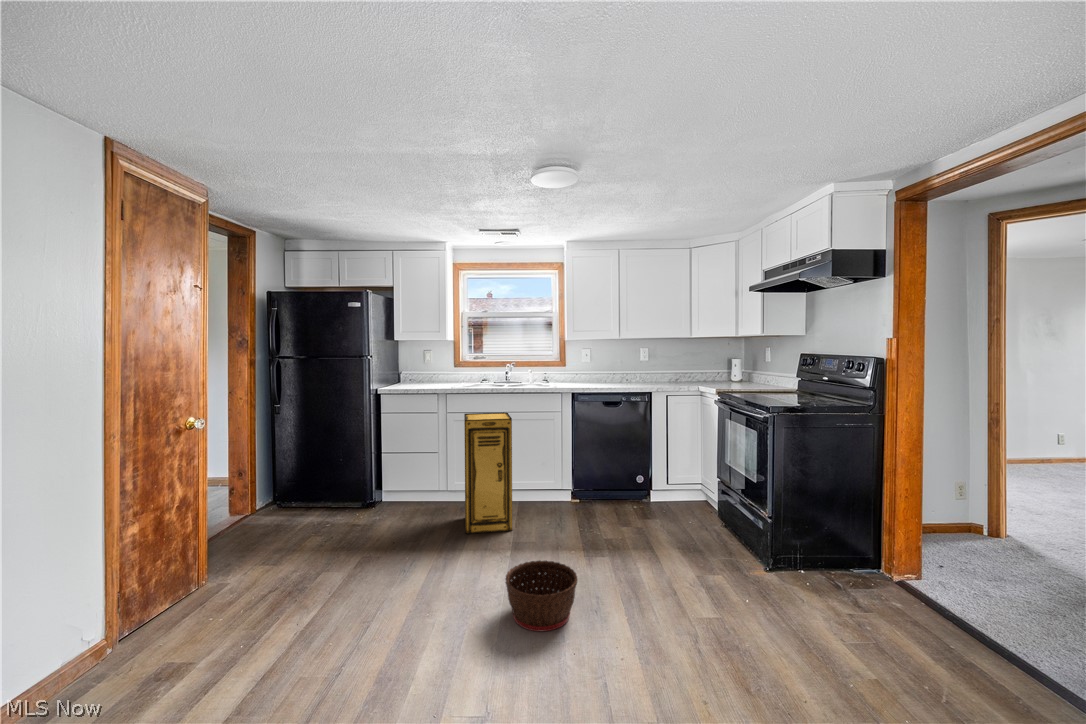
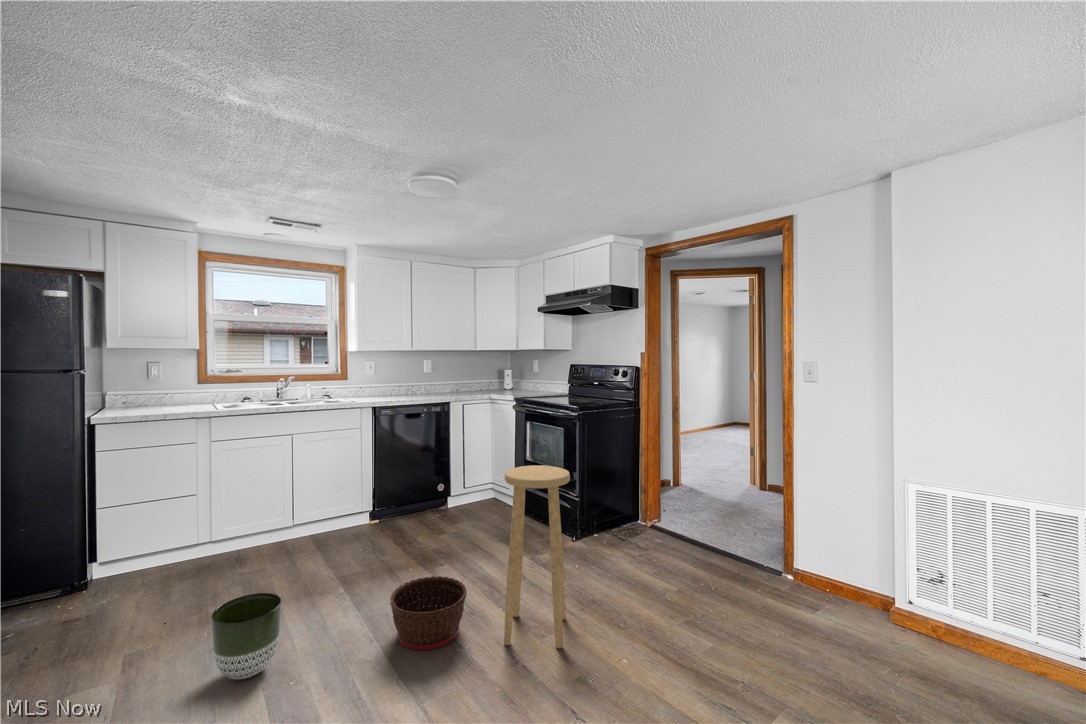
storage cabinet: present [464,413,512,534] -> none [252,433,328,585]
stool: none [596,468,682,683] -> present [504,465,570,649]
planter: none [381,536,429,599] -> present [211,593,282,680]

